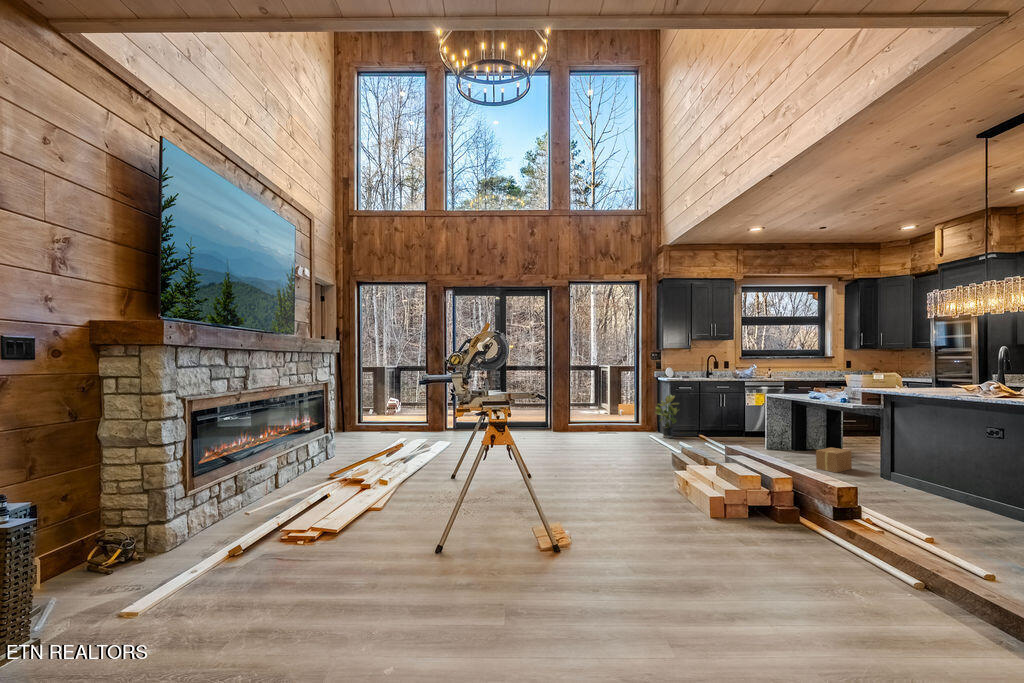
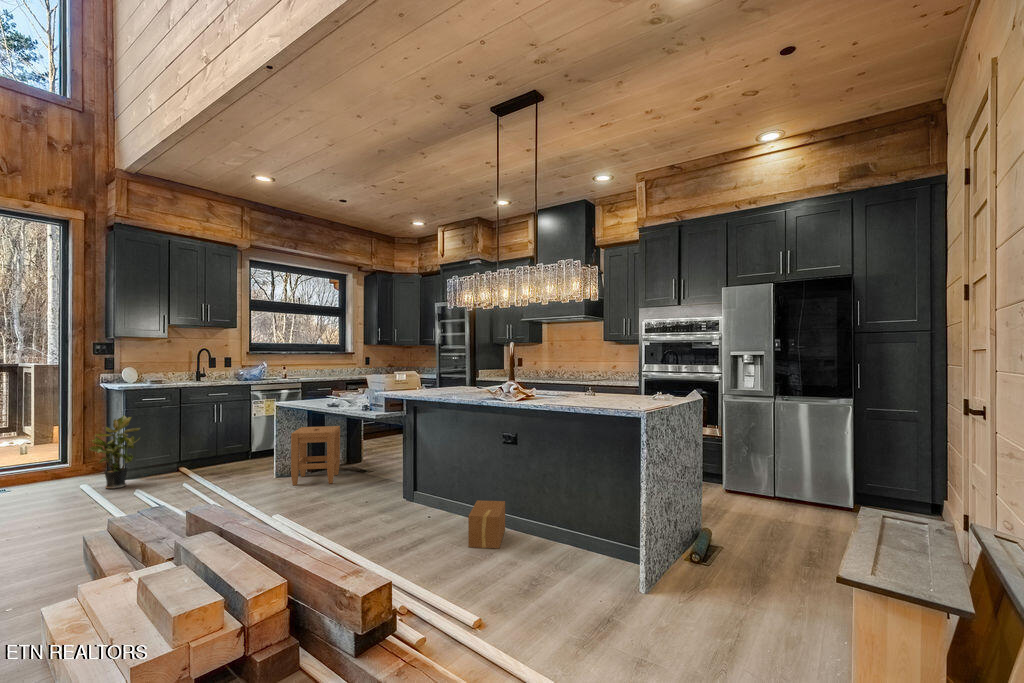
stool: none [779,413,821,460] -> present [291,426,340,485]
cardboard box: present [816,447,852,473] -> present [468,500,505,549]

